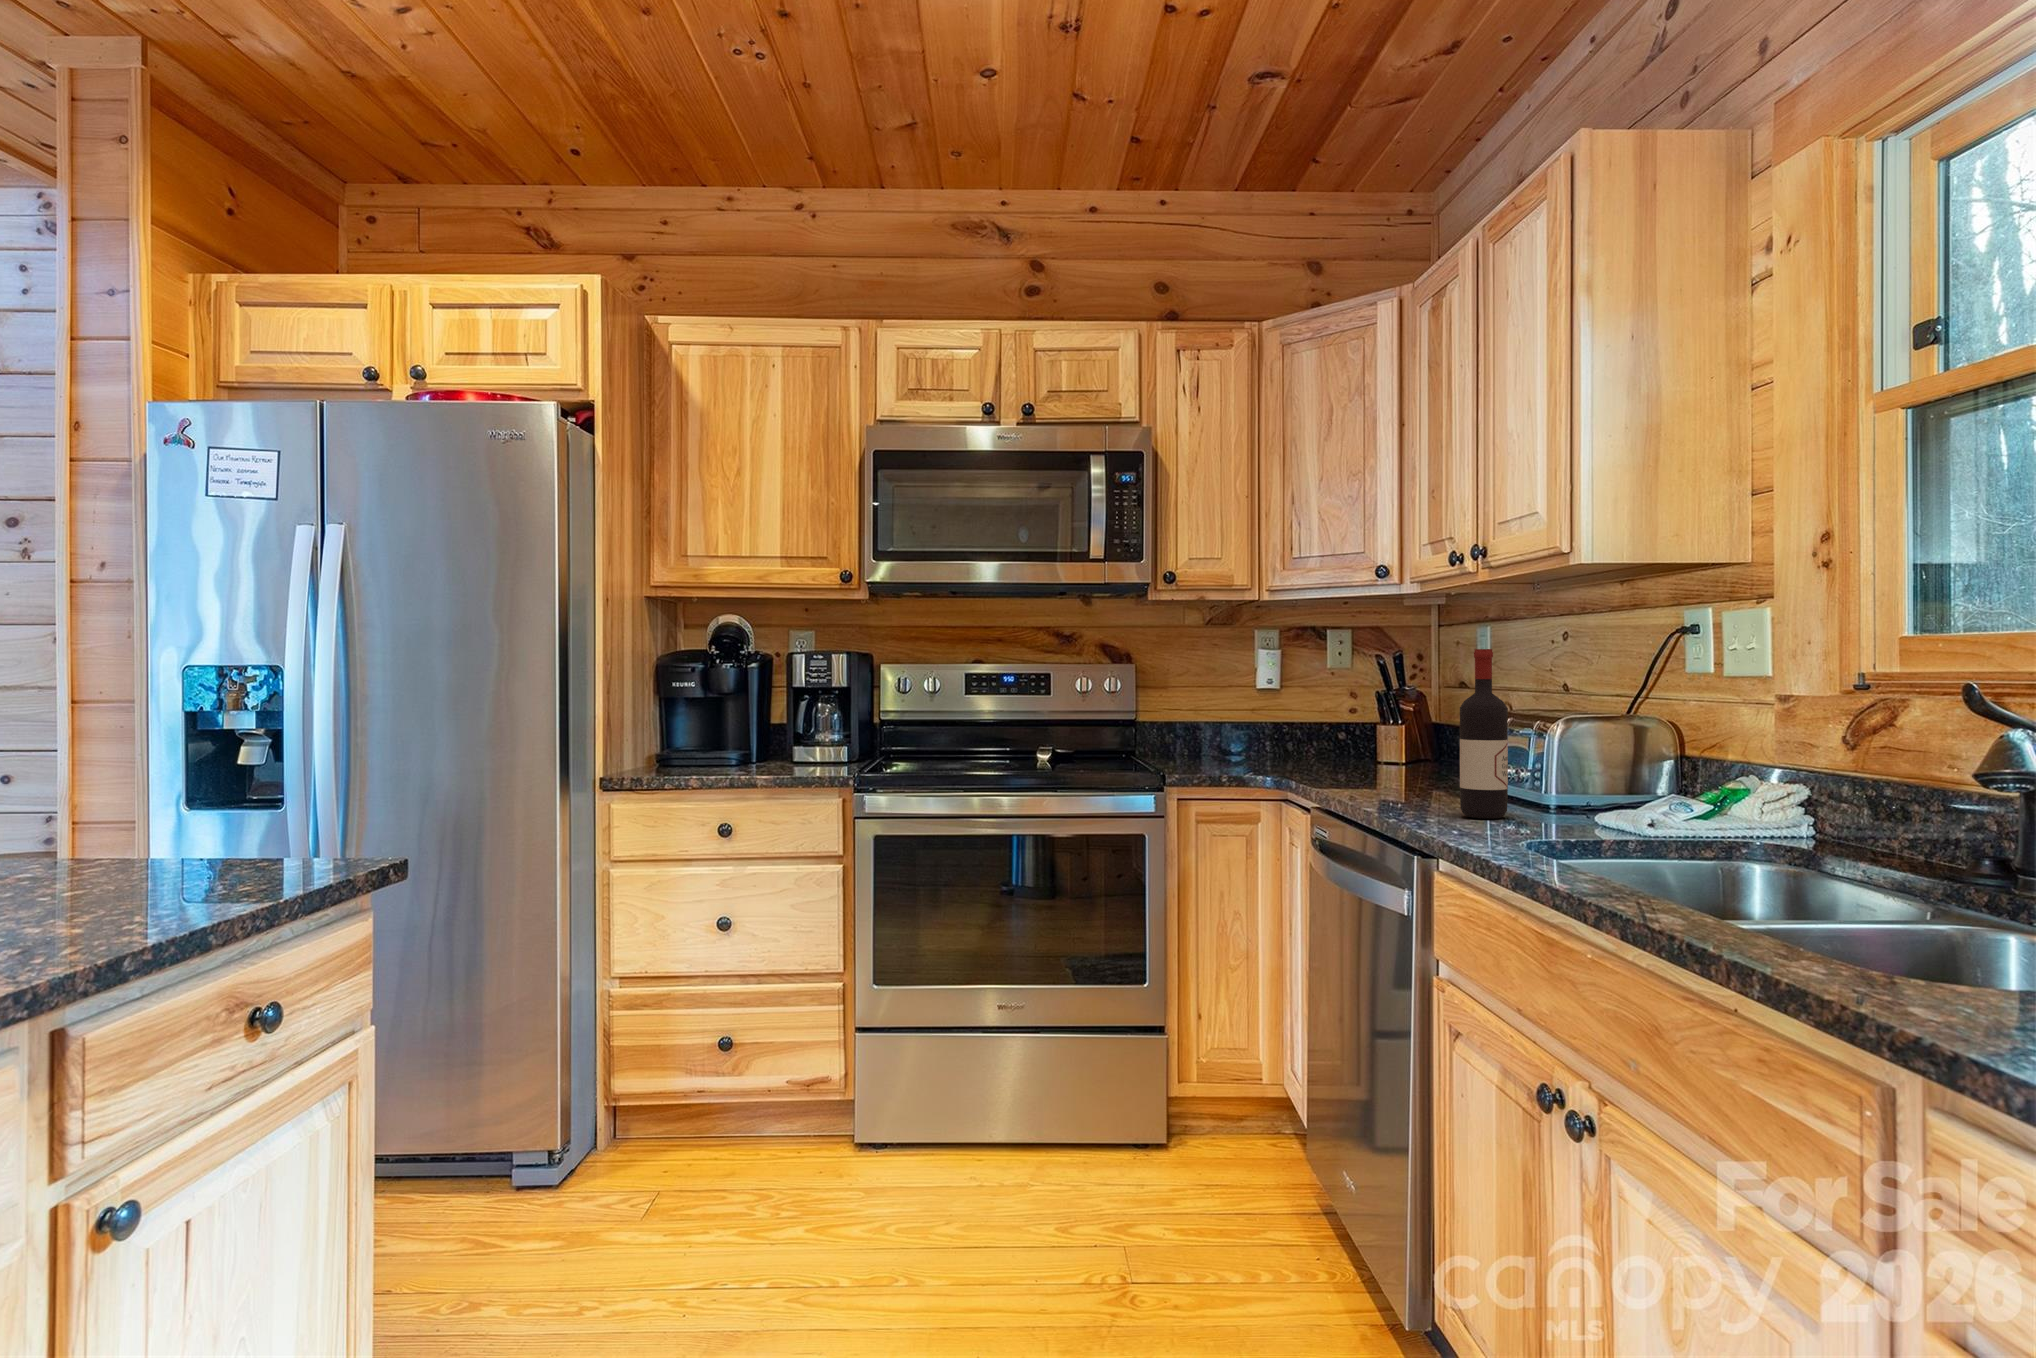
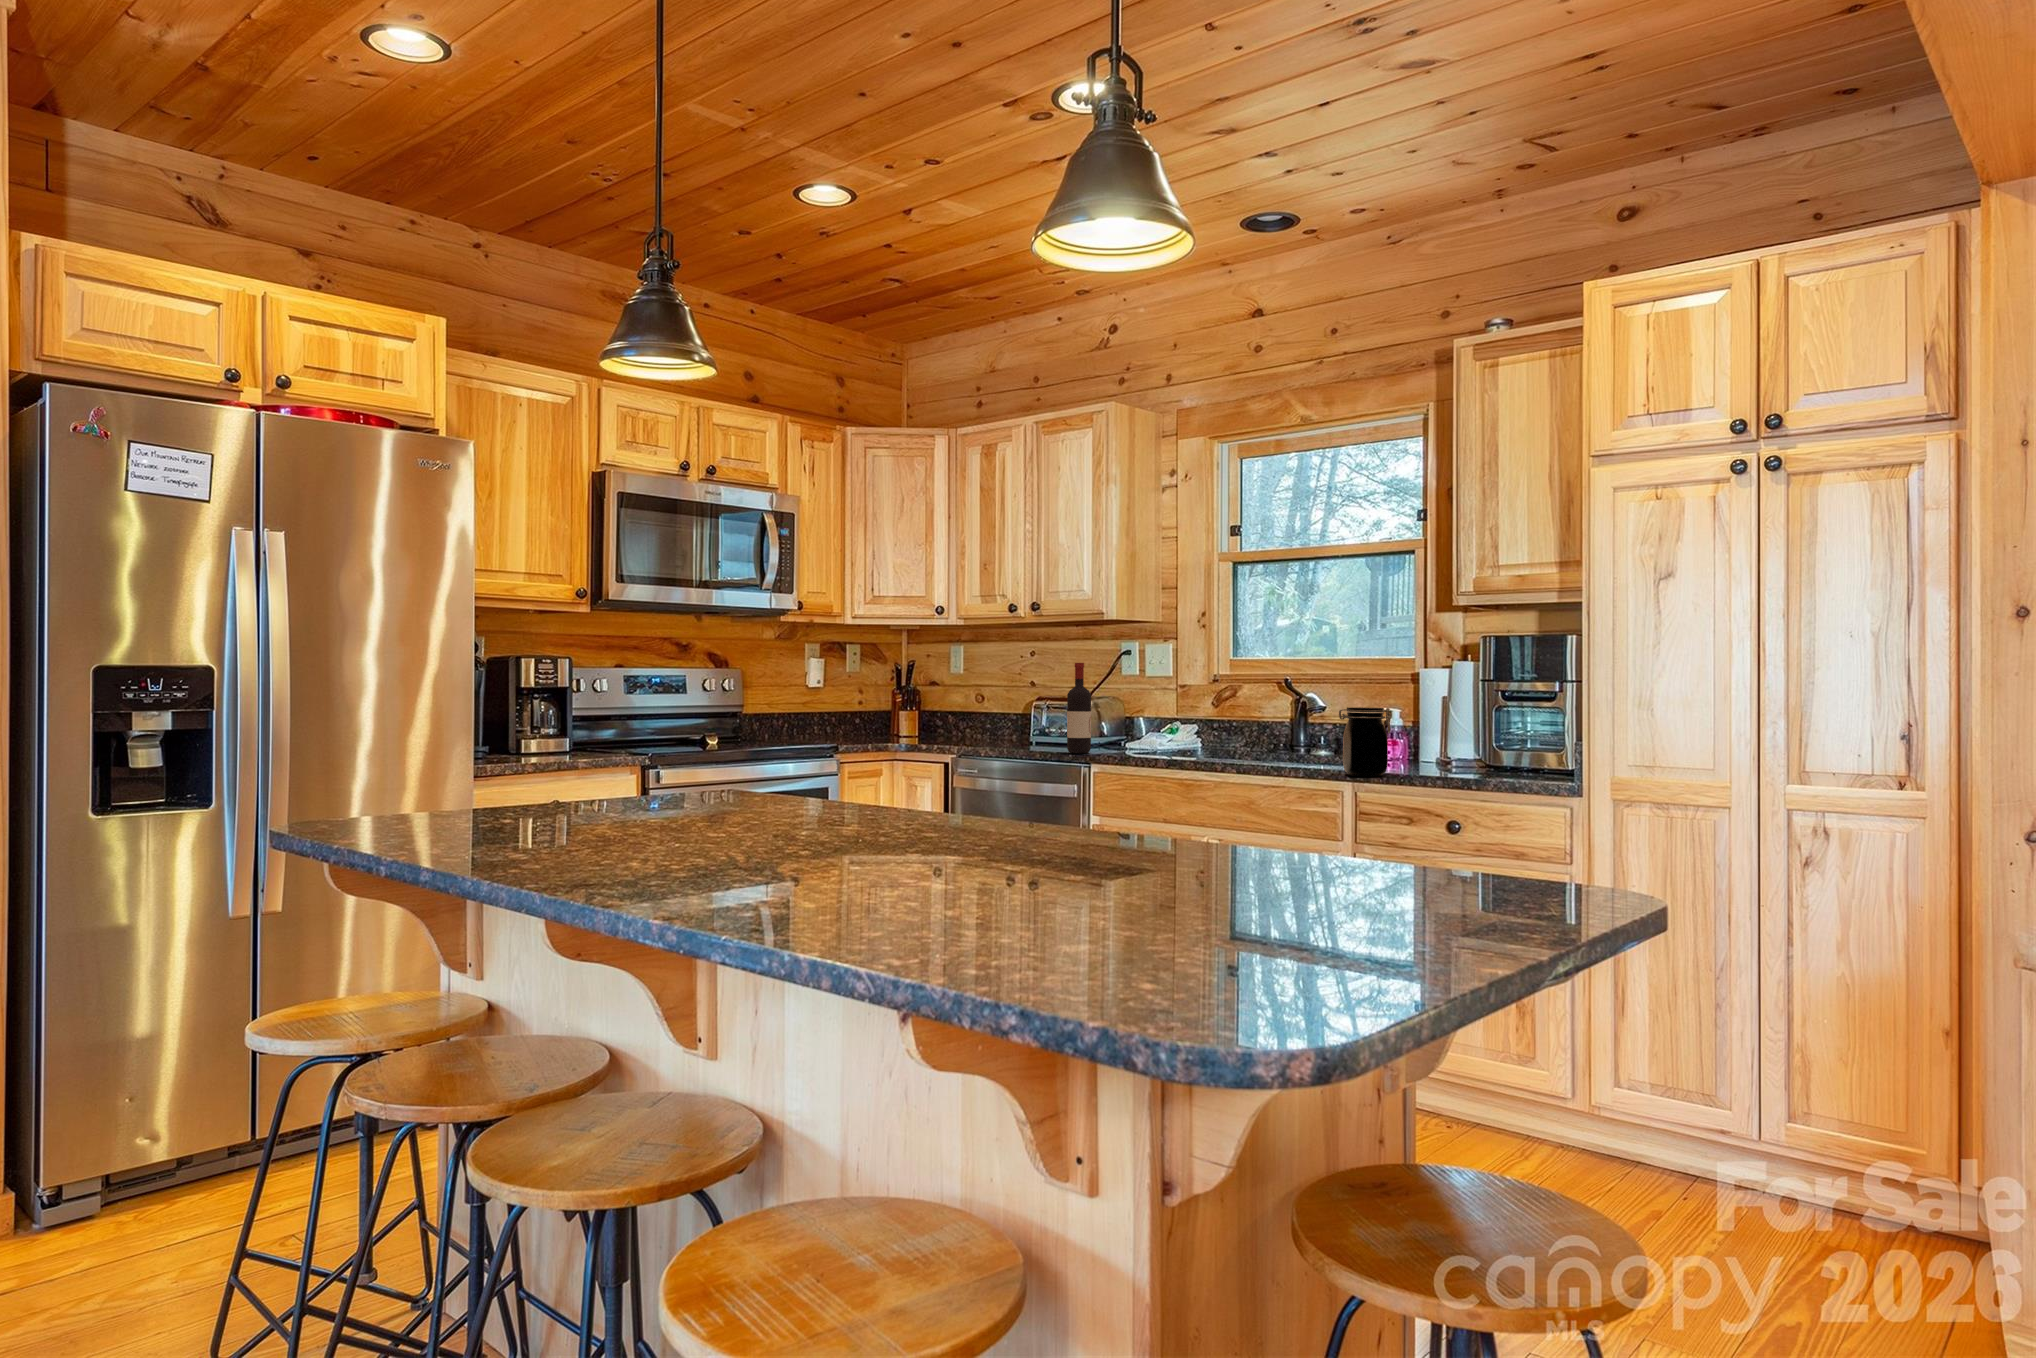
jar: none [1762,762,1930,987] -> present [1339,707,1392,776]

